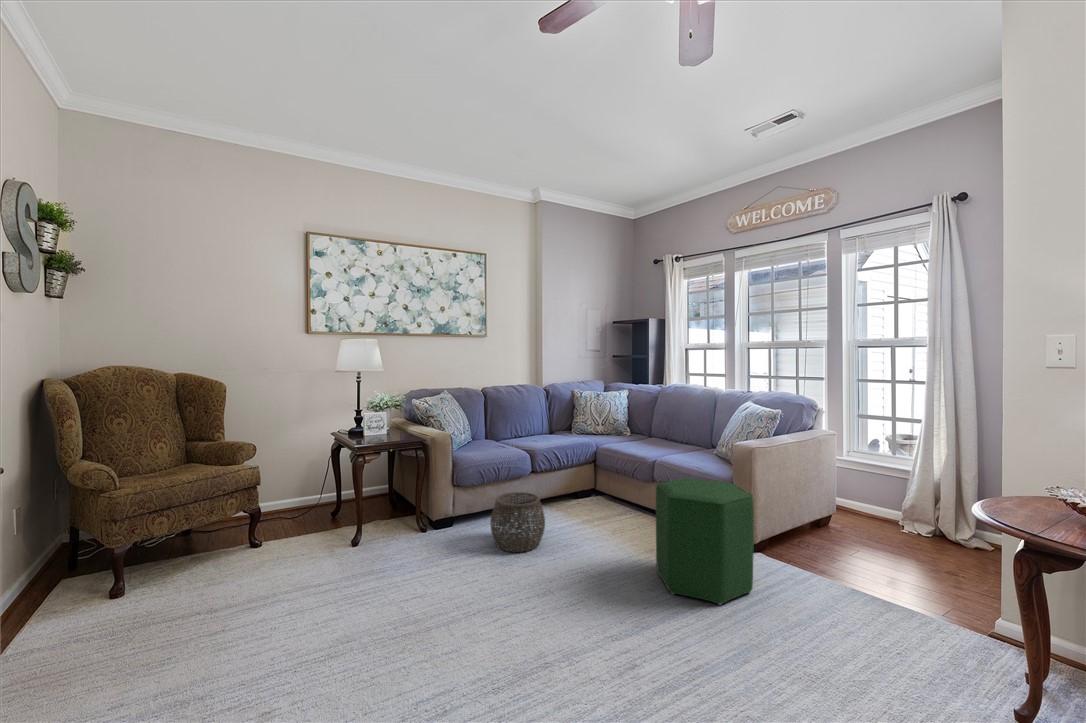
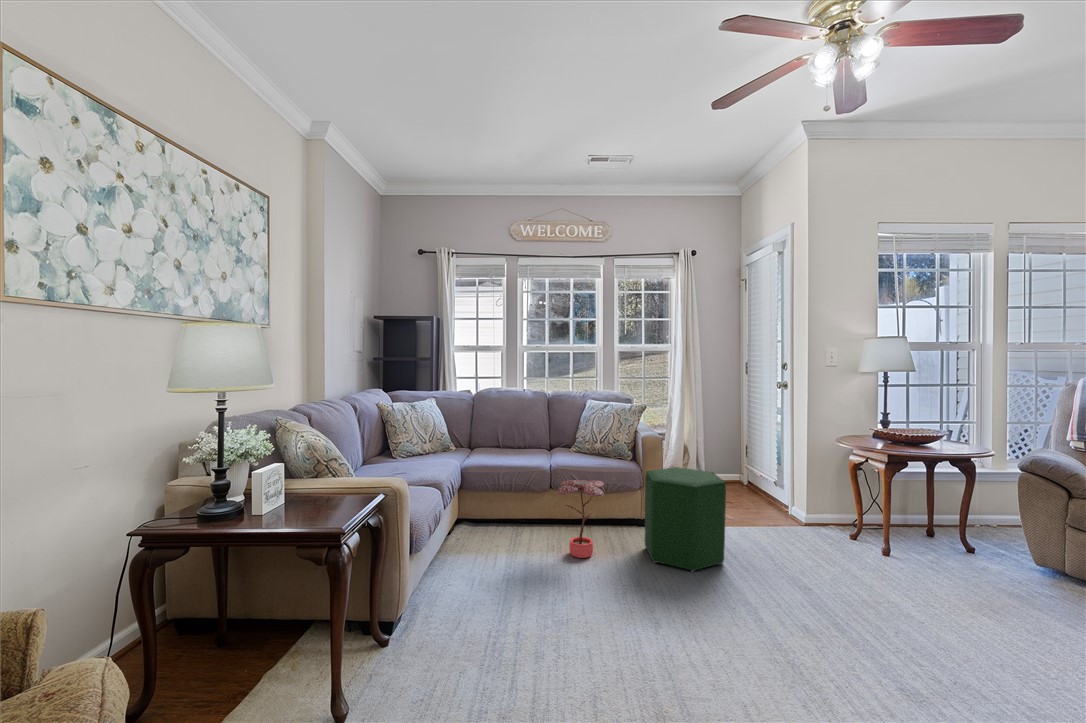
potted plant: none [594,472,649,548] -> present [558,480,604,558]
woven basket: present [490,492,545,552] -> none [484,529,553,608]

